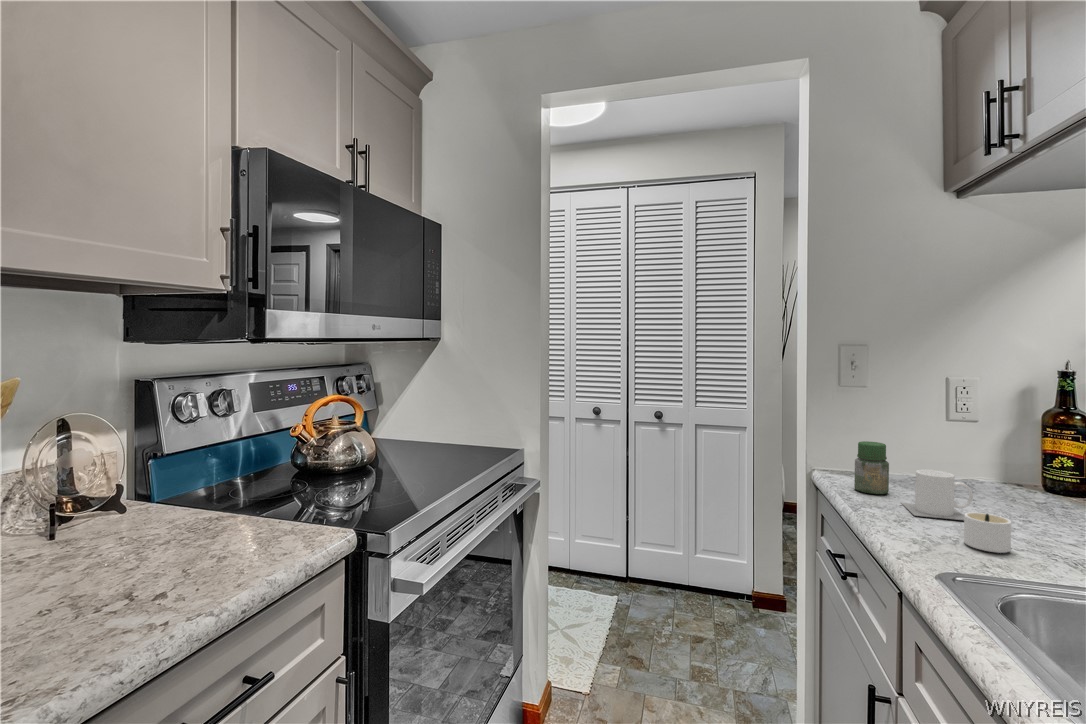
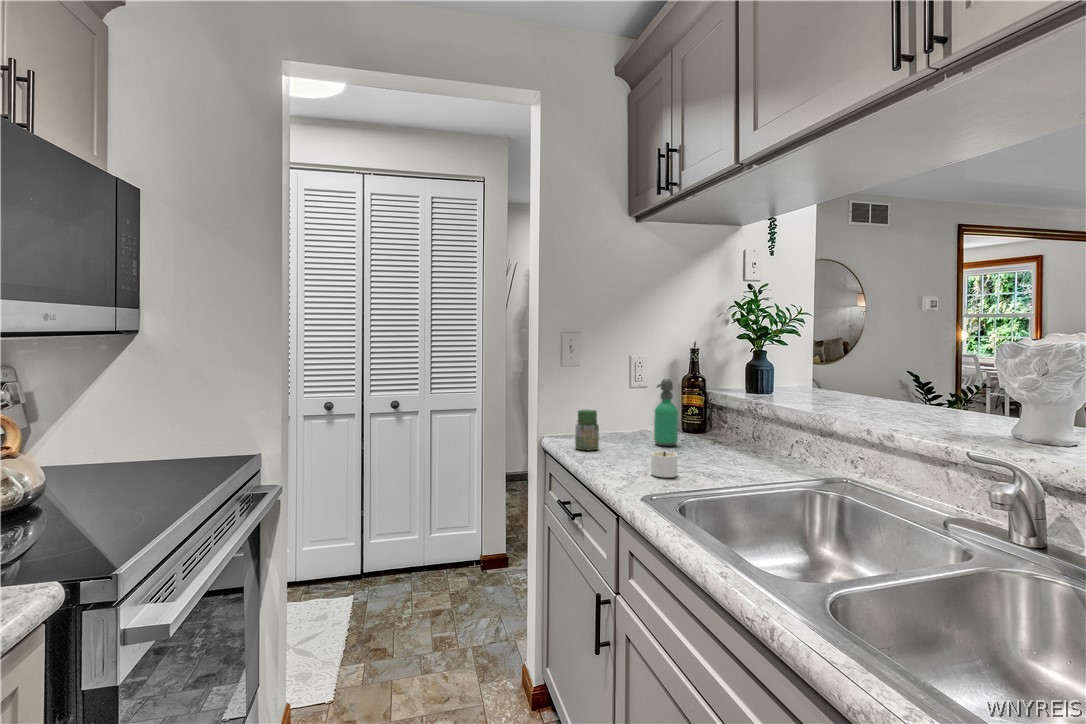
soap dispenser: none [983,407,1026,502] -> present [654,379,678,446]
mug: present [902,470,973,520] -> none [608,427,652,461]

